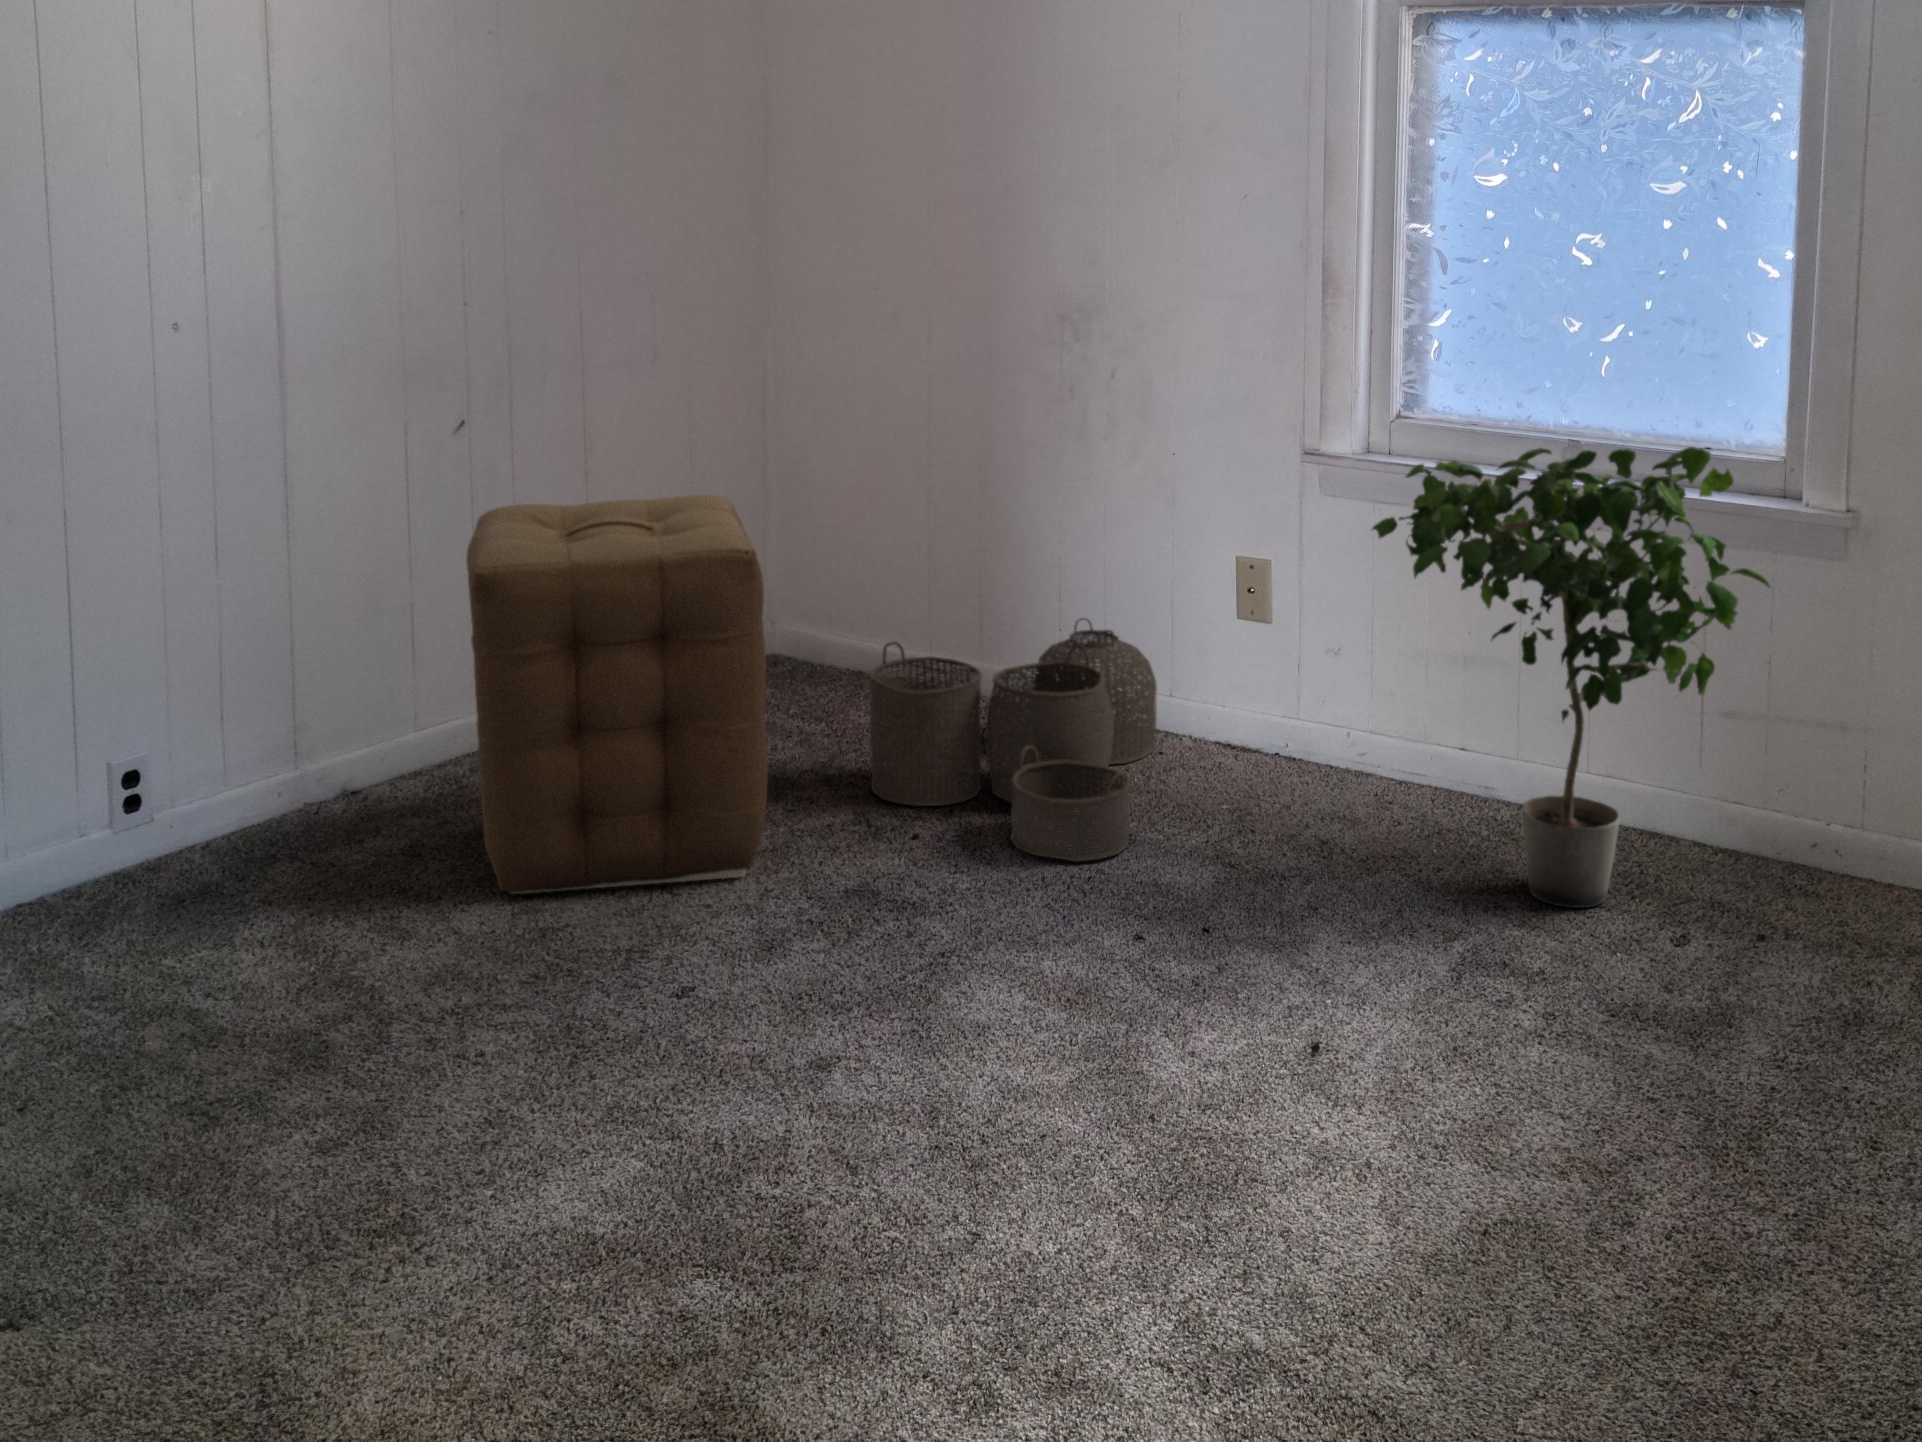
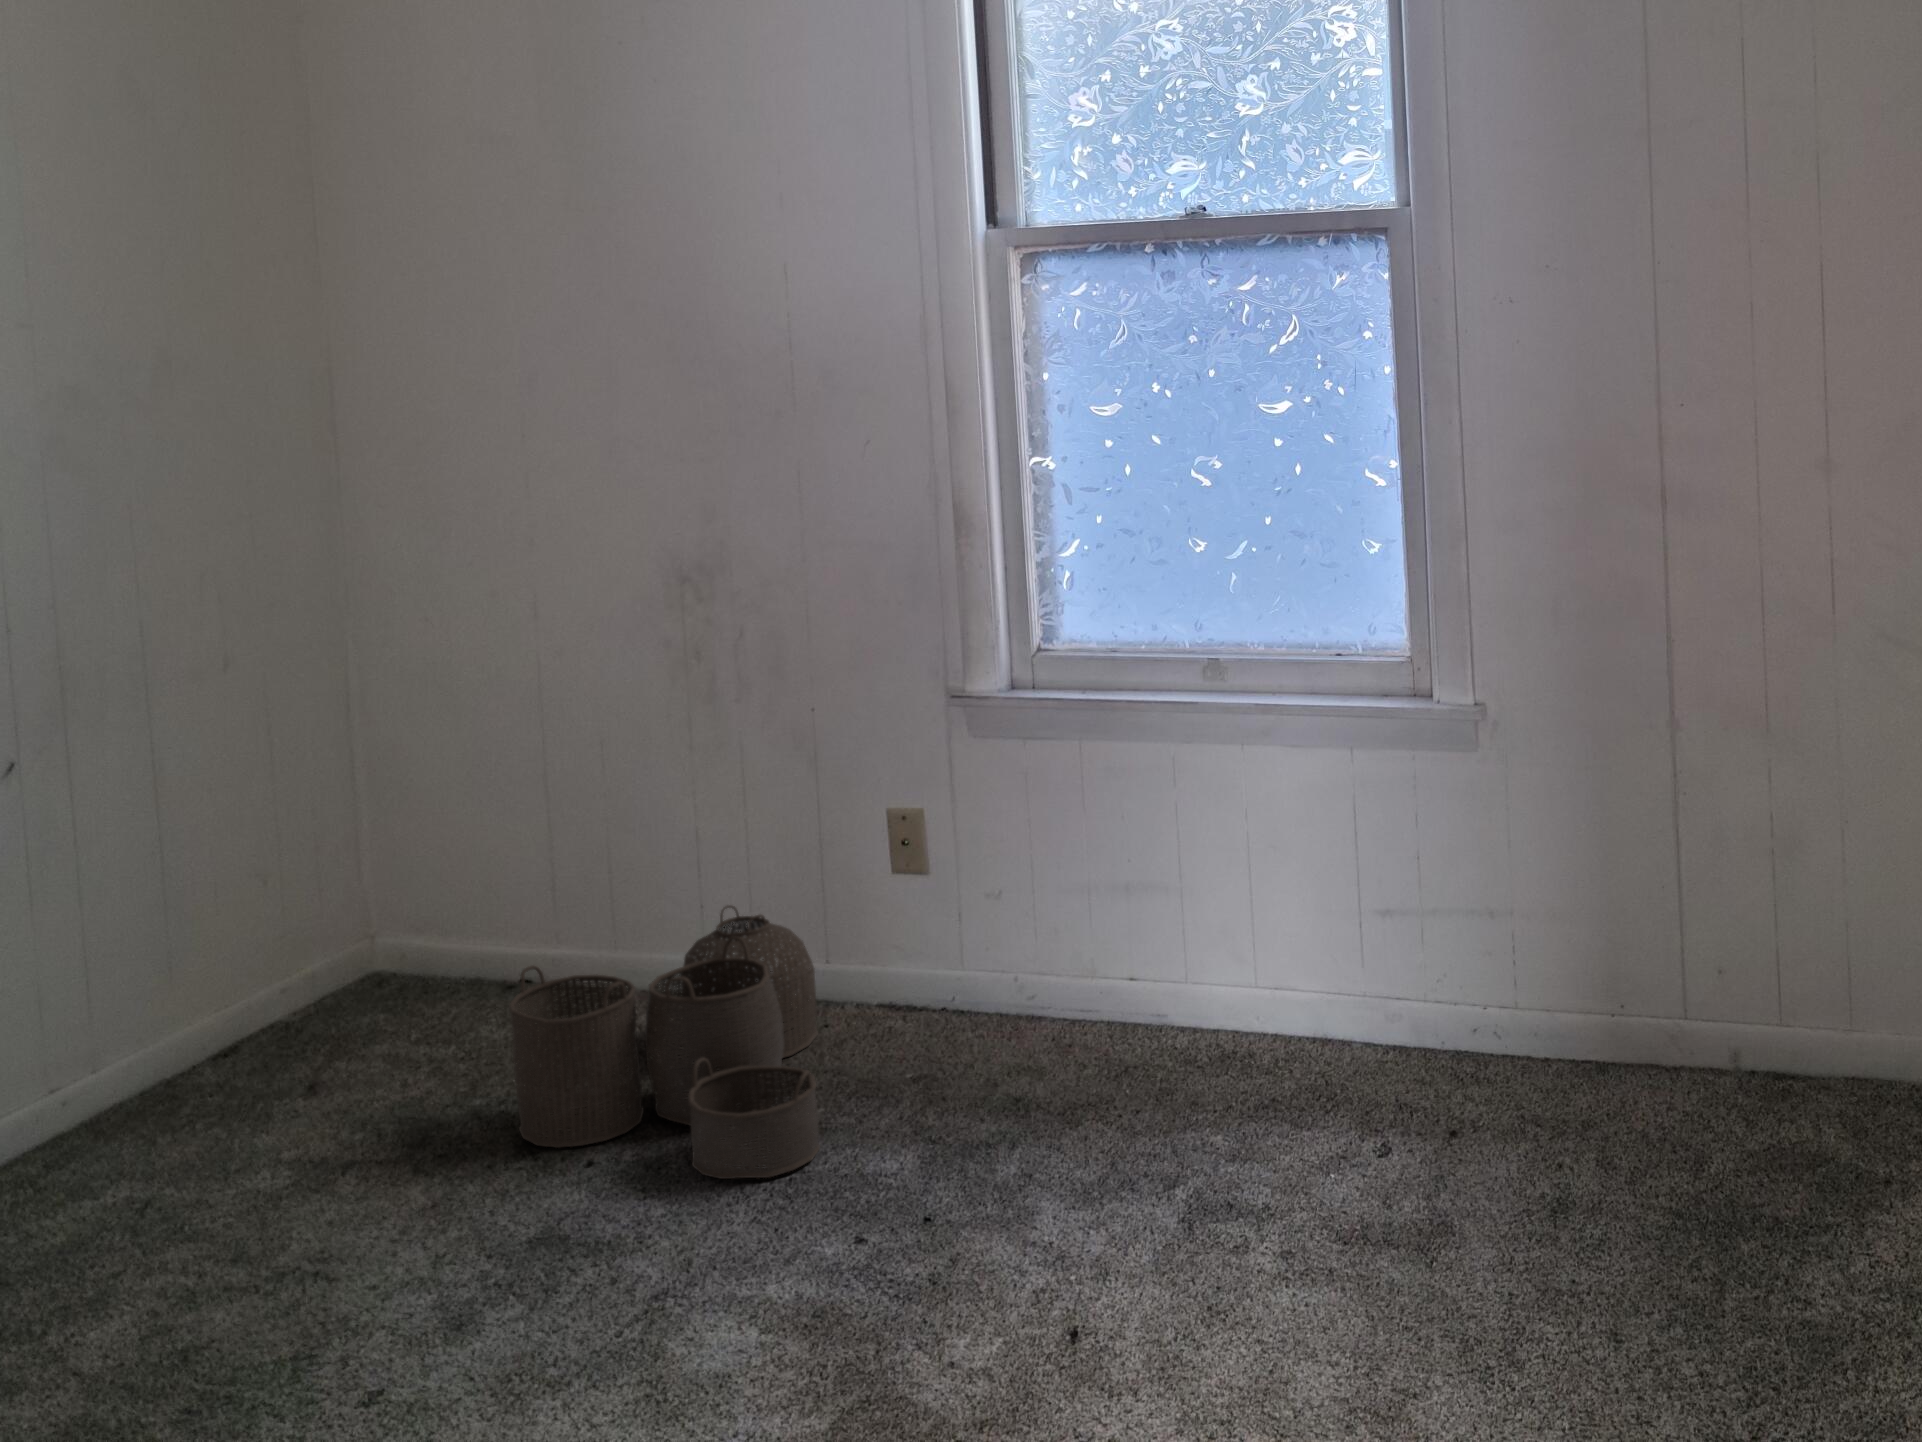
potted plant: present [1372,447,1770,908] -> none [1041,654,1420,1131]
ottoman: present [467,495,768,894] -> none [29,835,419,1348]

